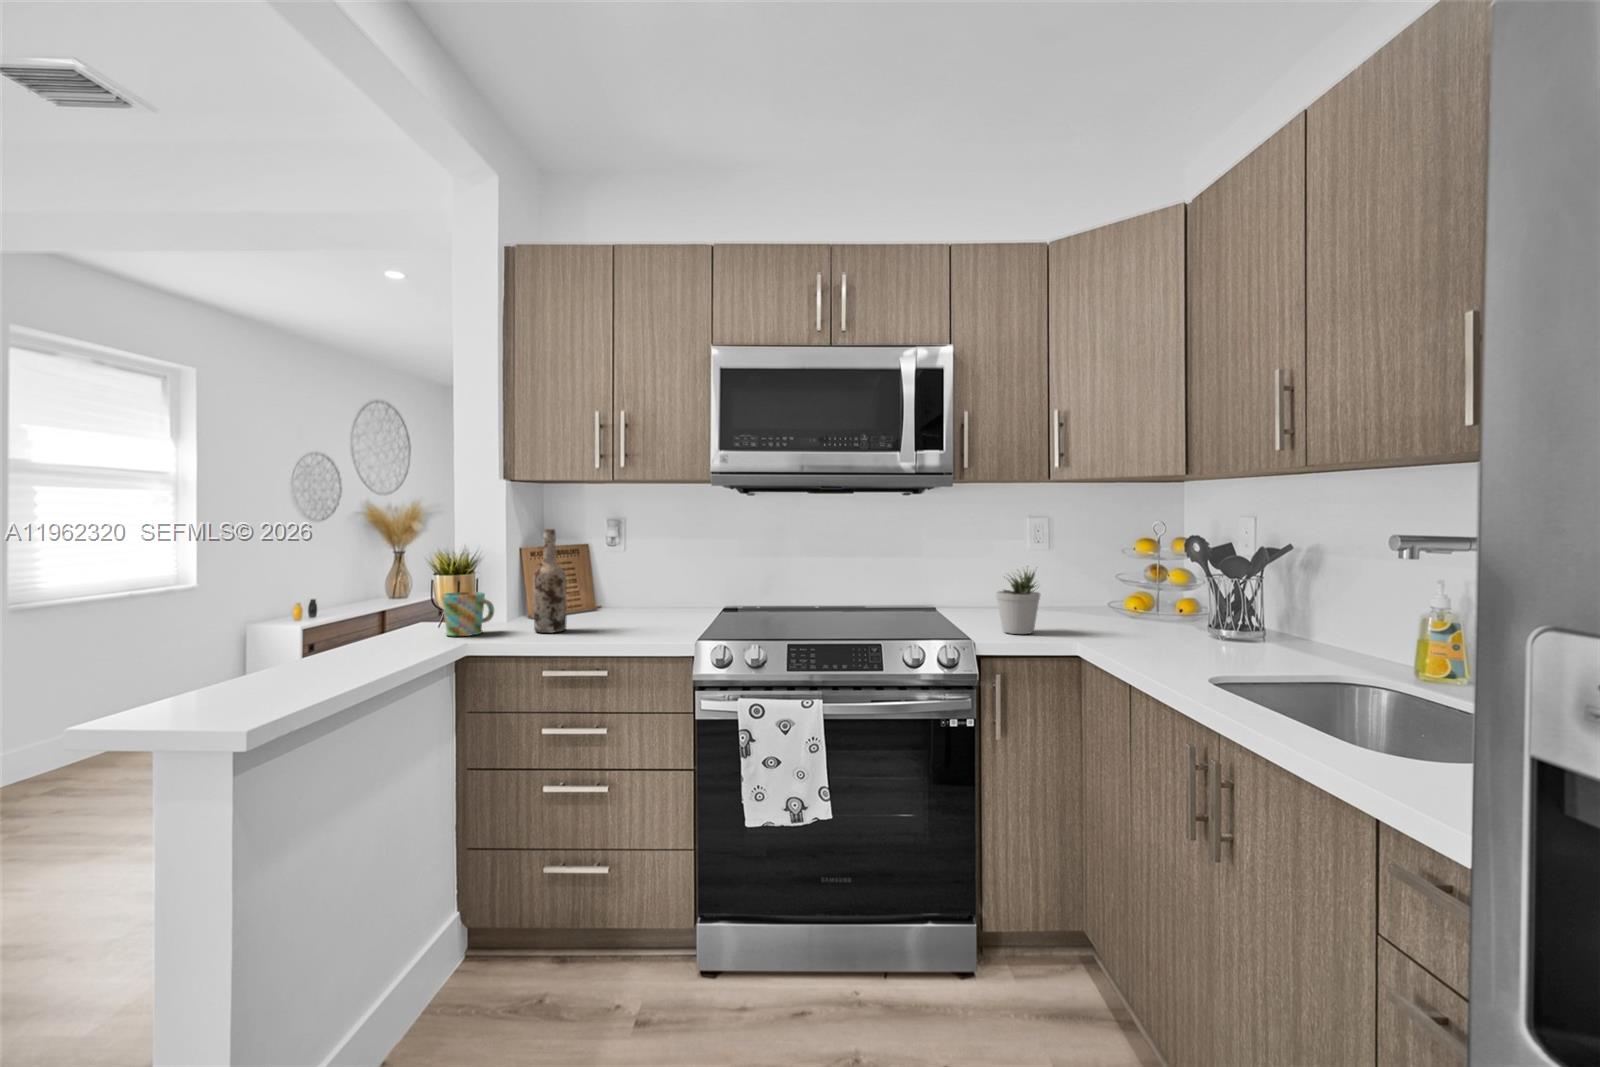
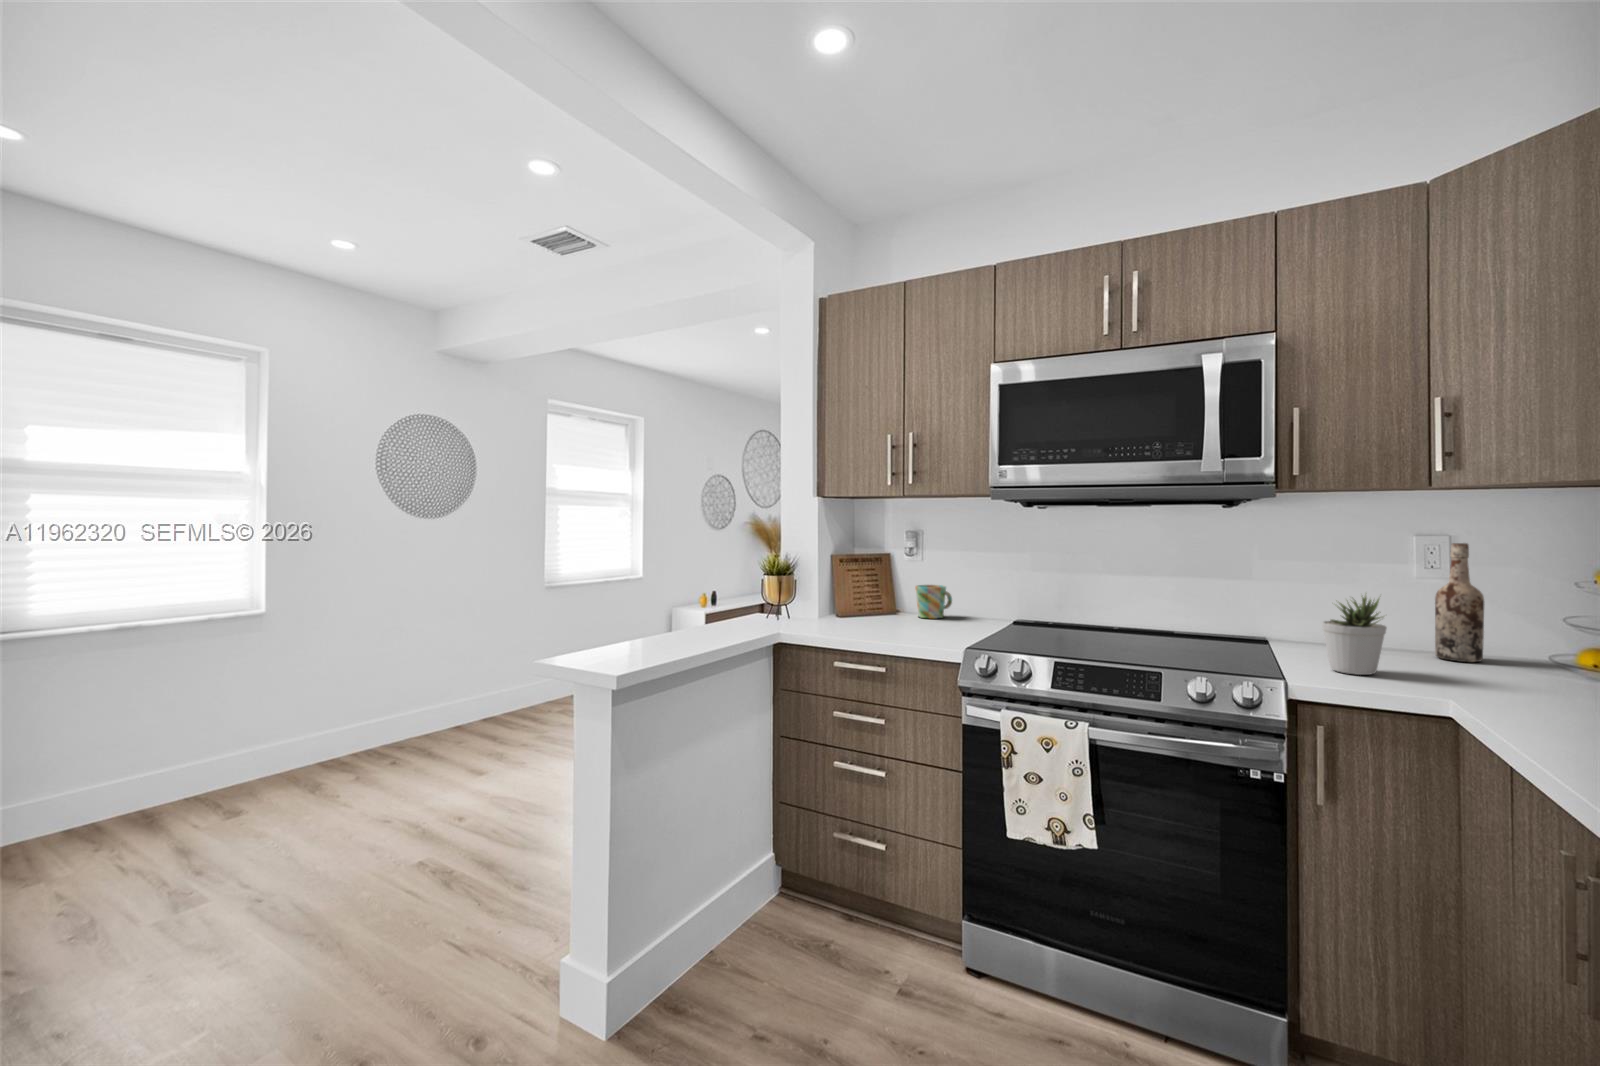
wine bottle: present [533,529,567,633] -> present [1435,543,1484,662]
mug: present [442,592,494,636] -> present [915,585,952,618]

